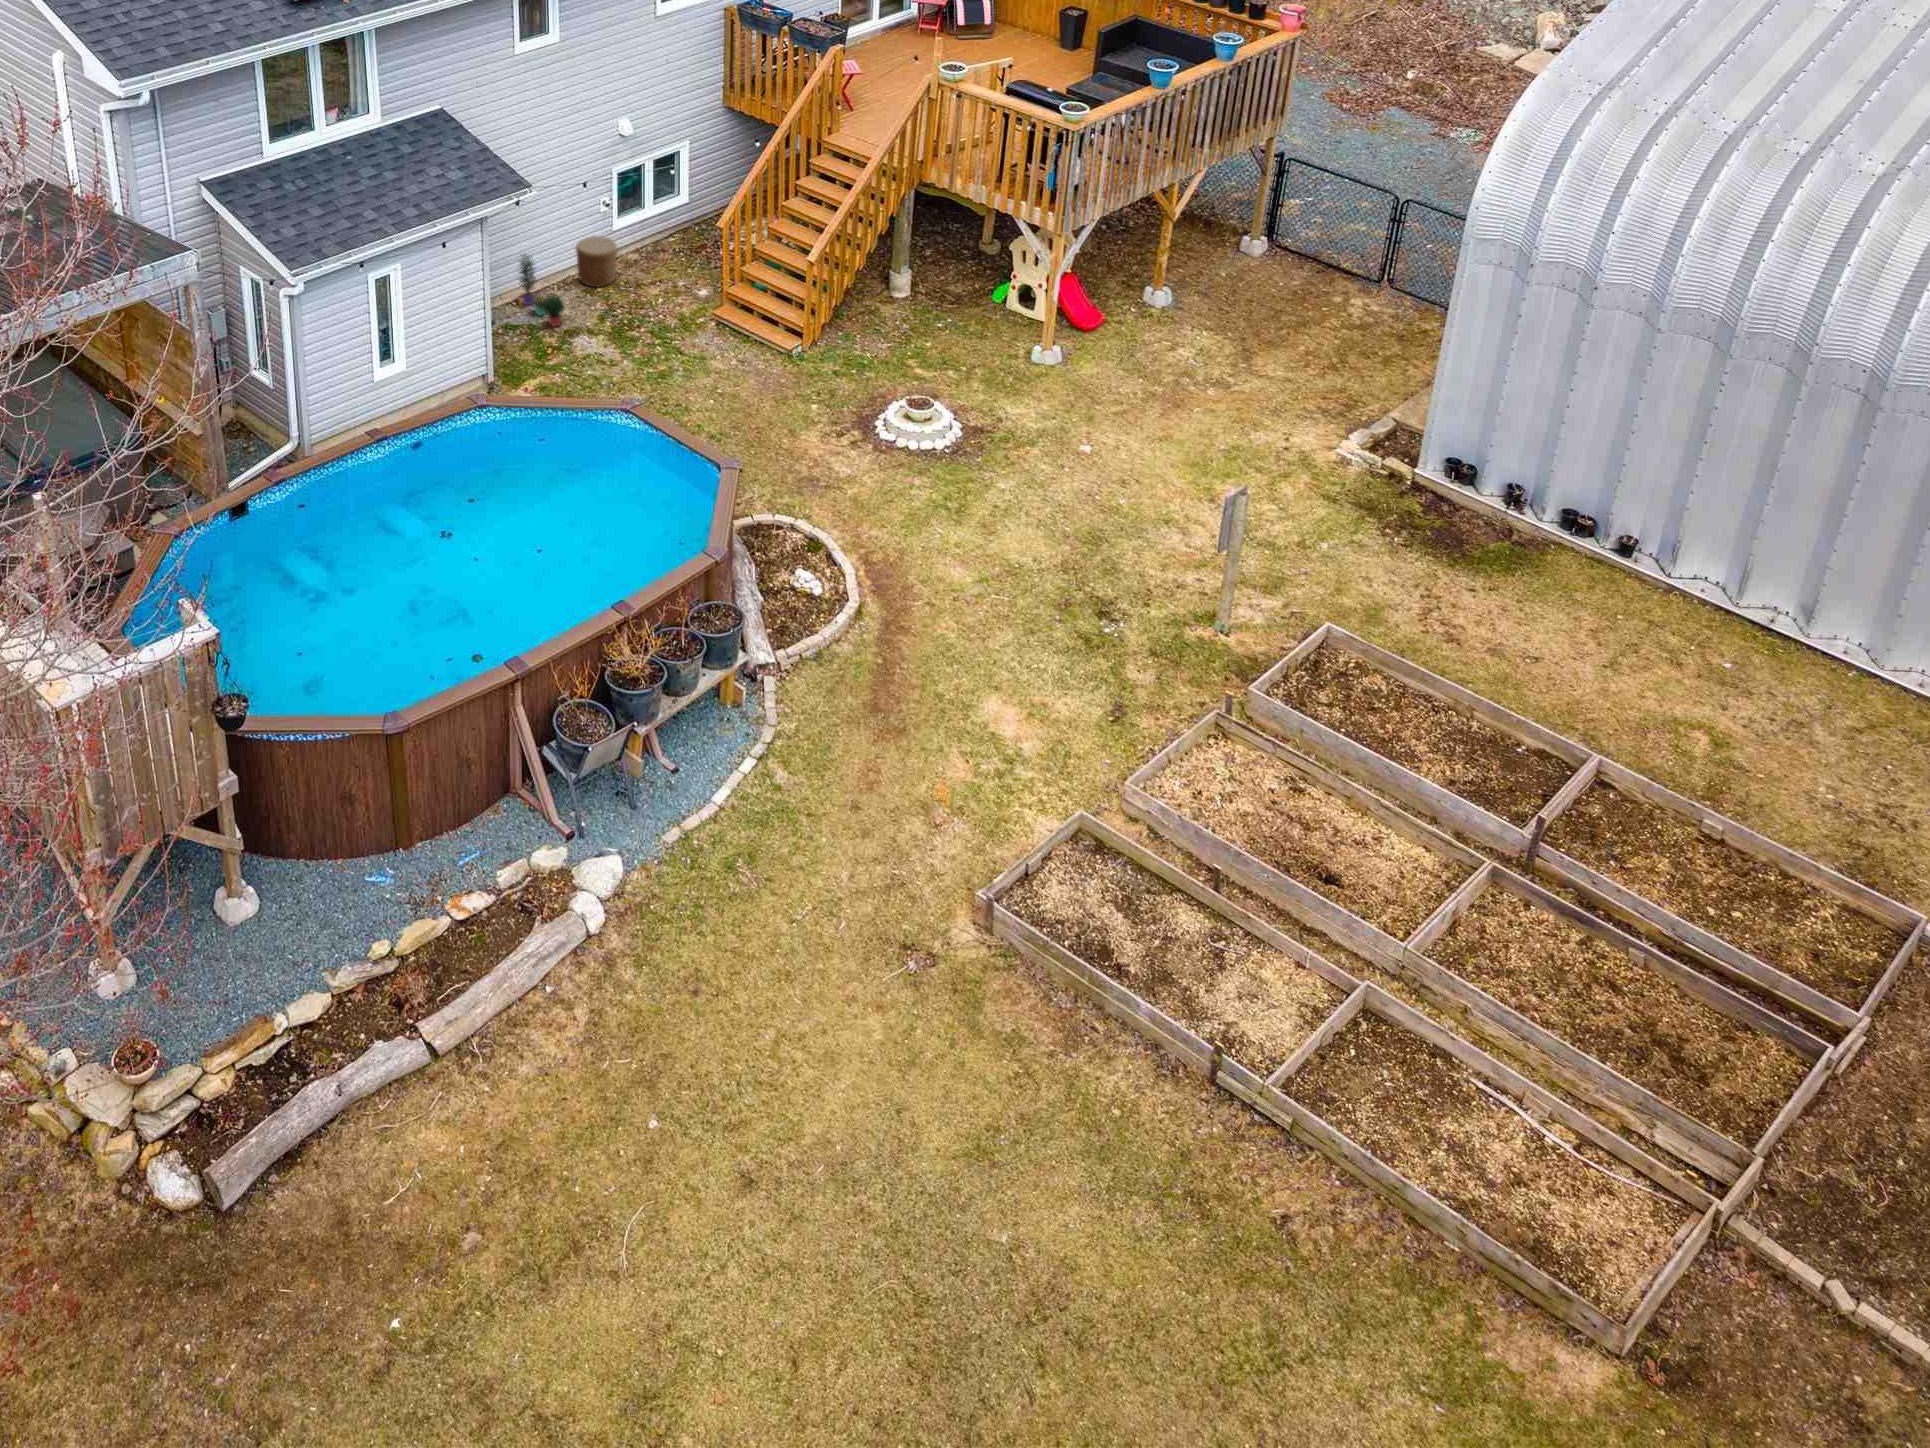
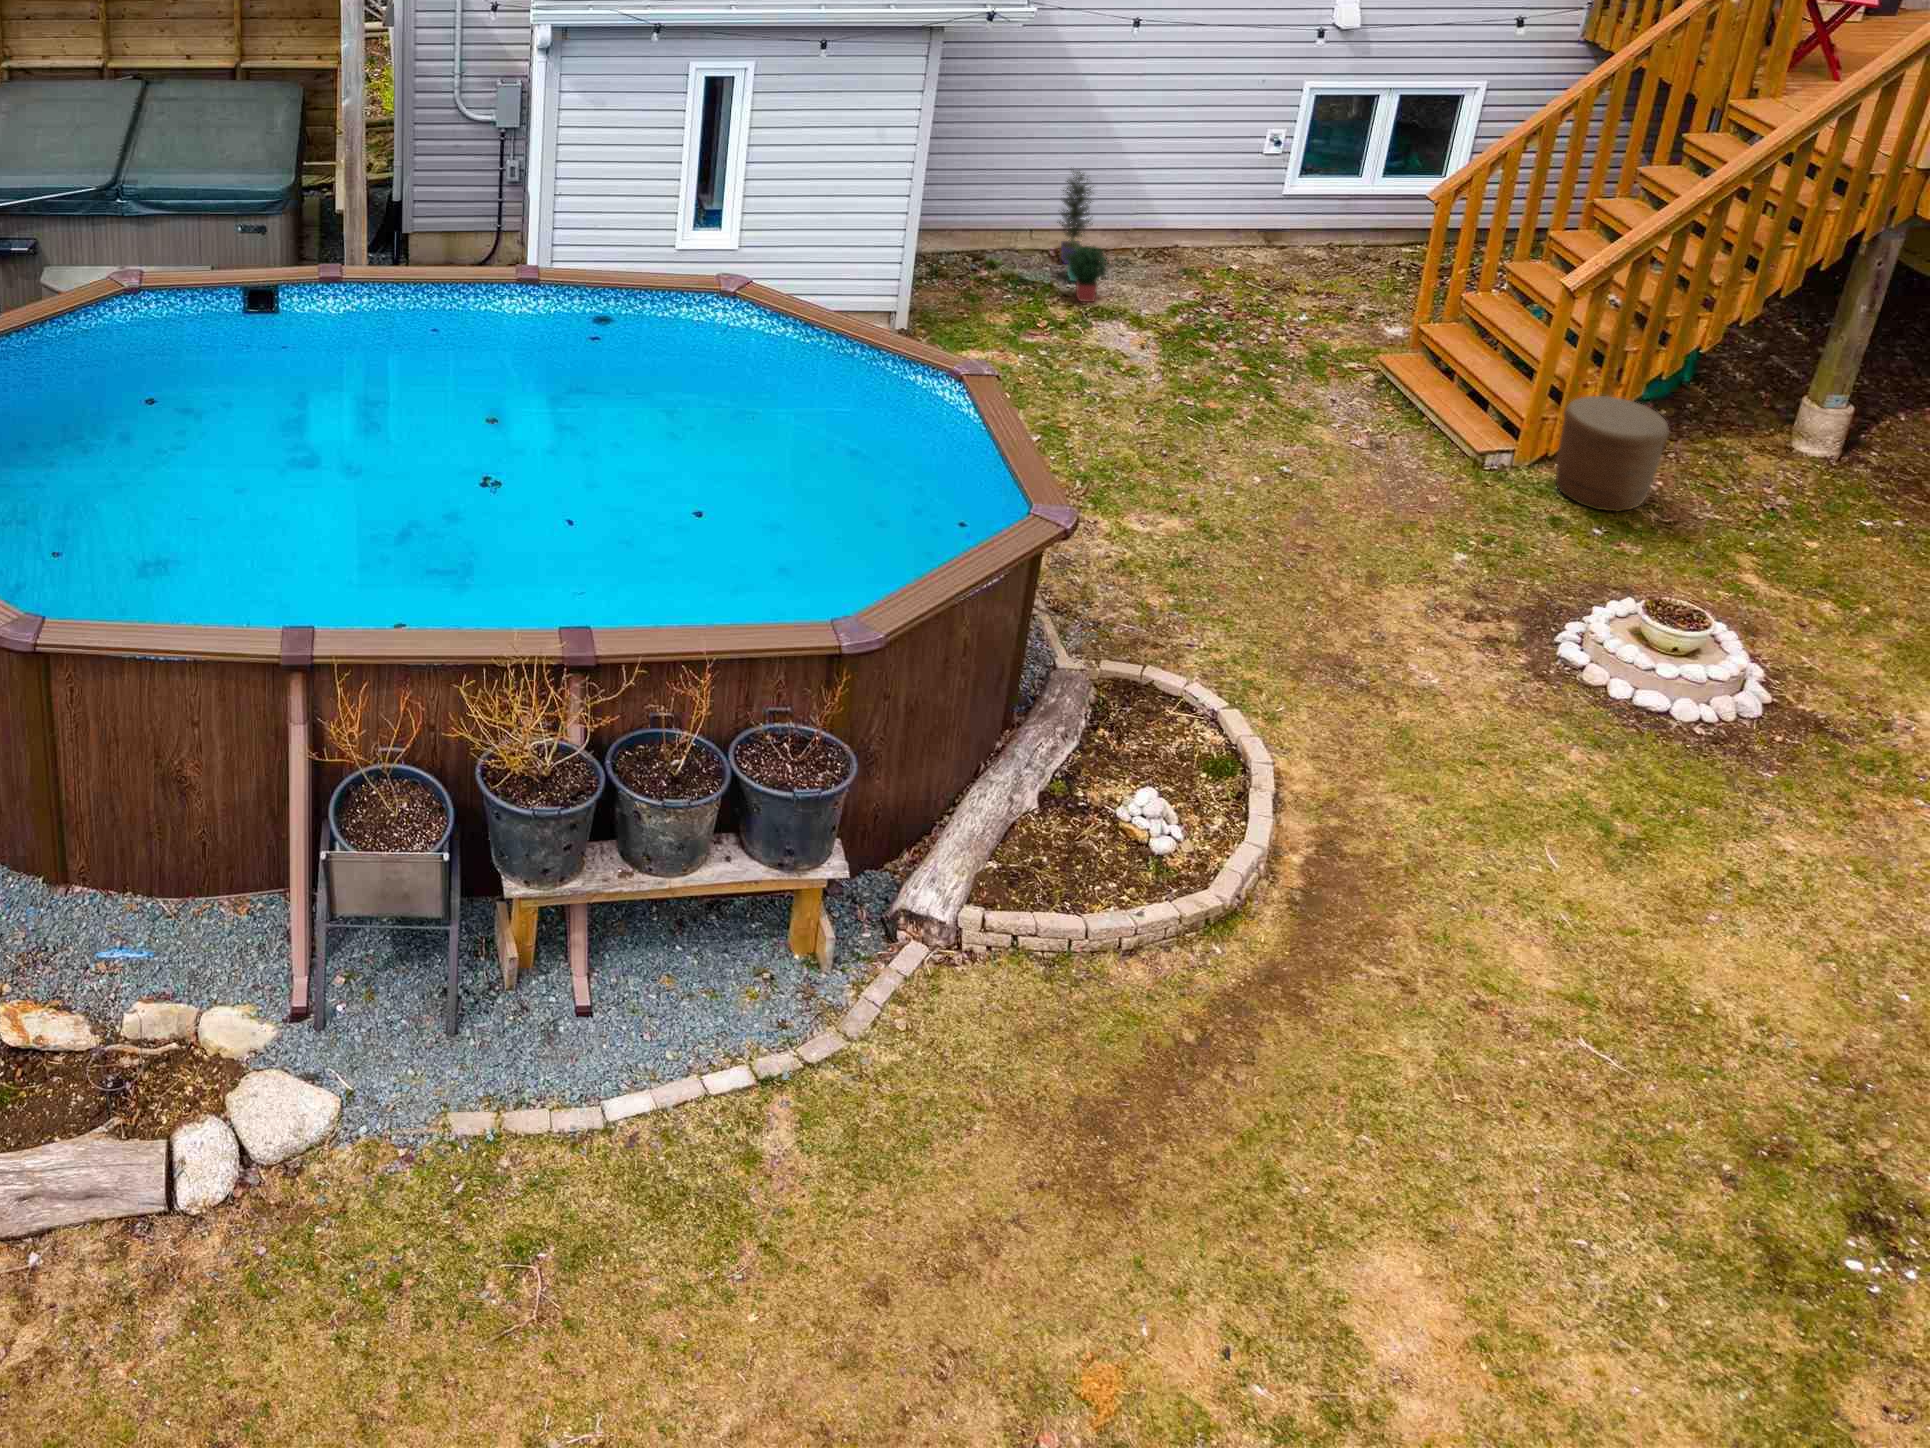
woven basket: present [576,236,617,287] -> present [1556,396,1669,511]

